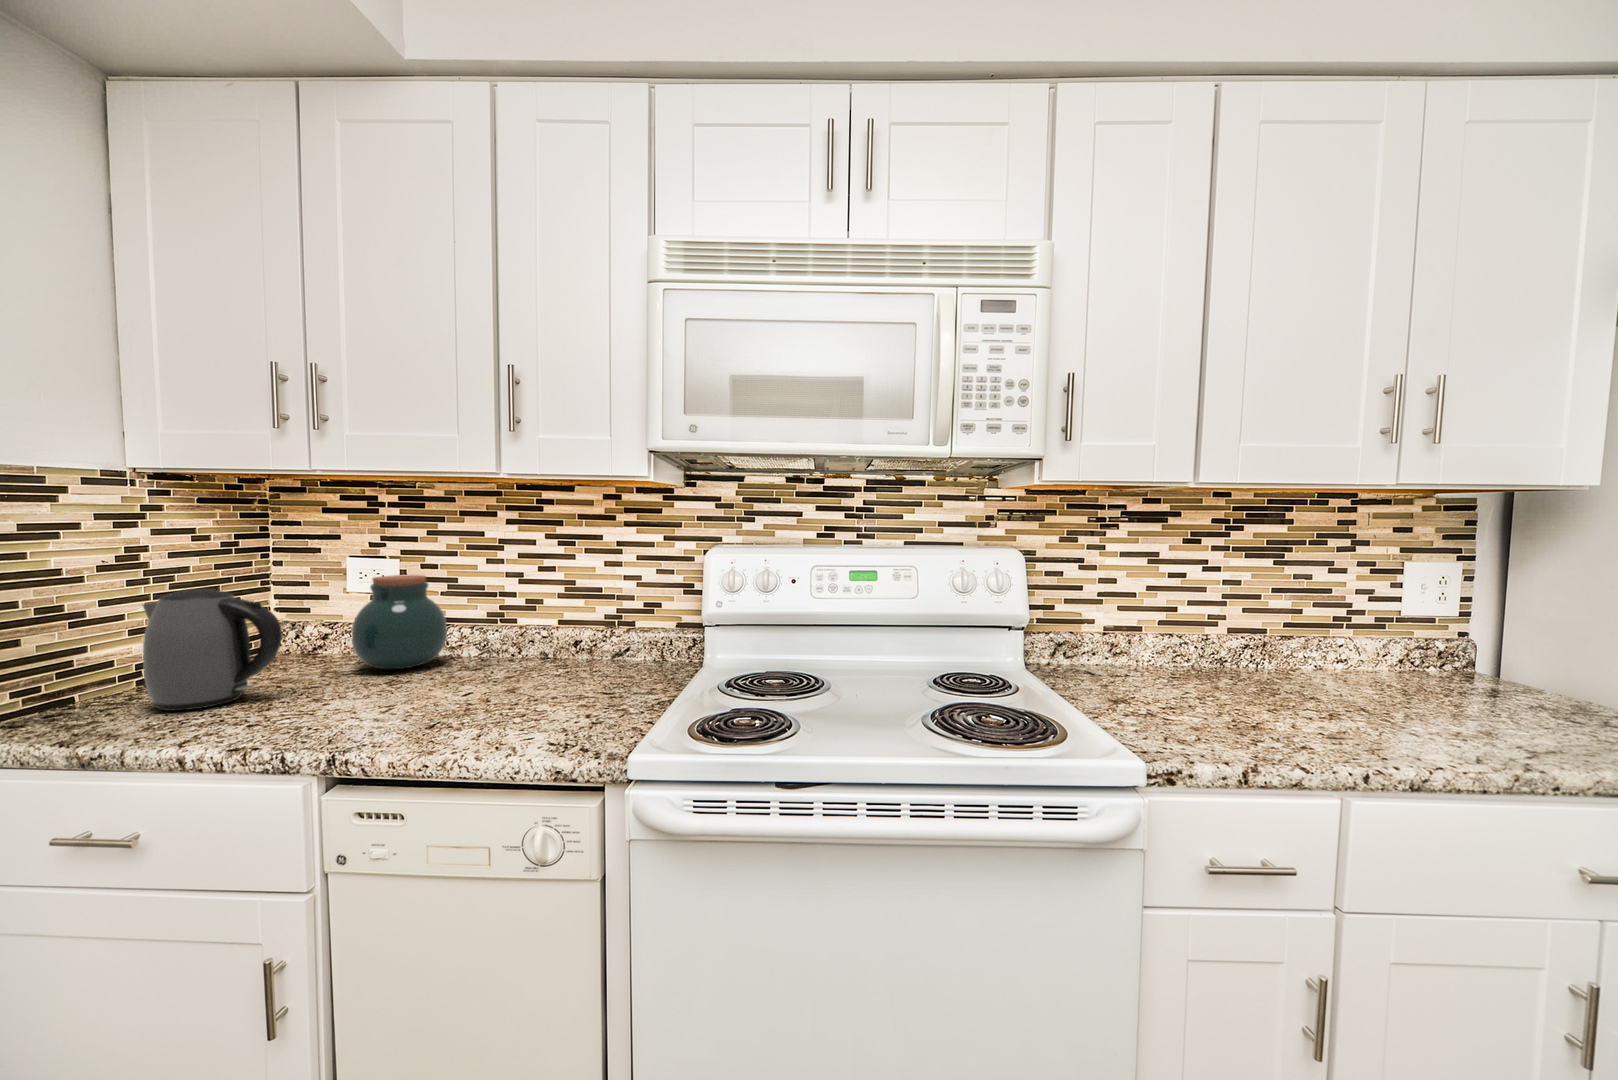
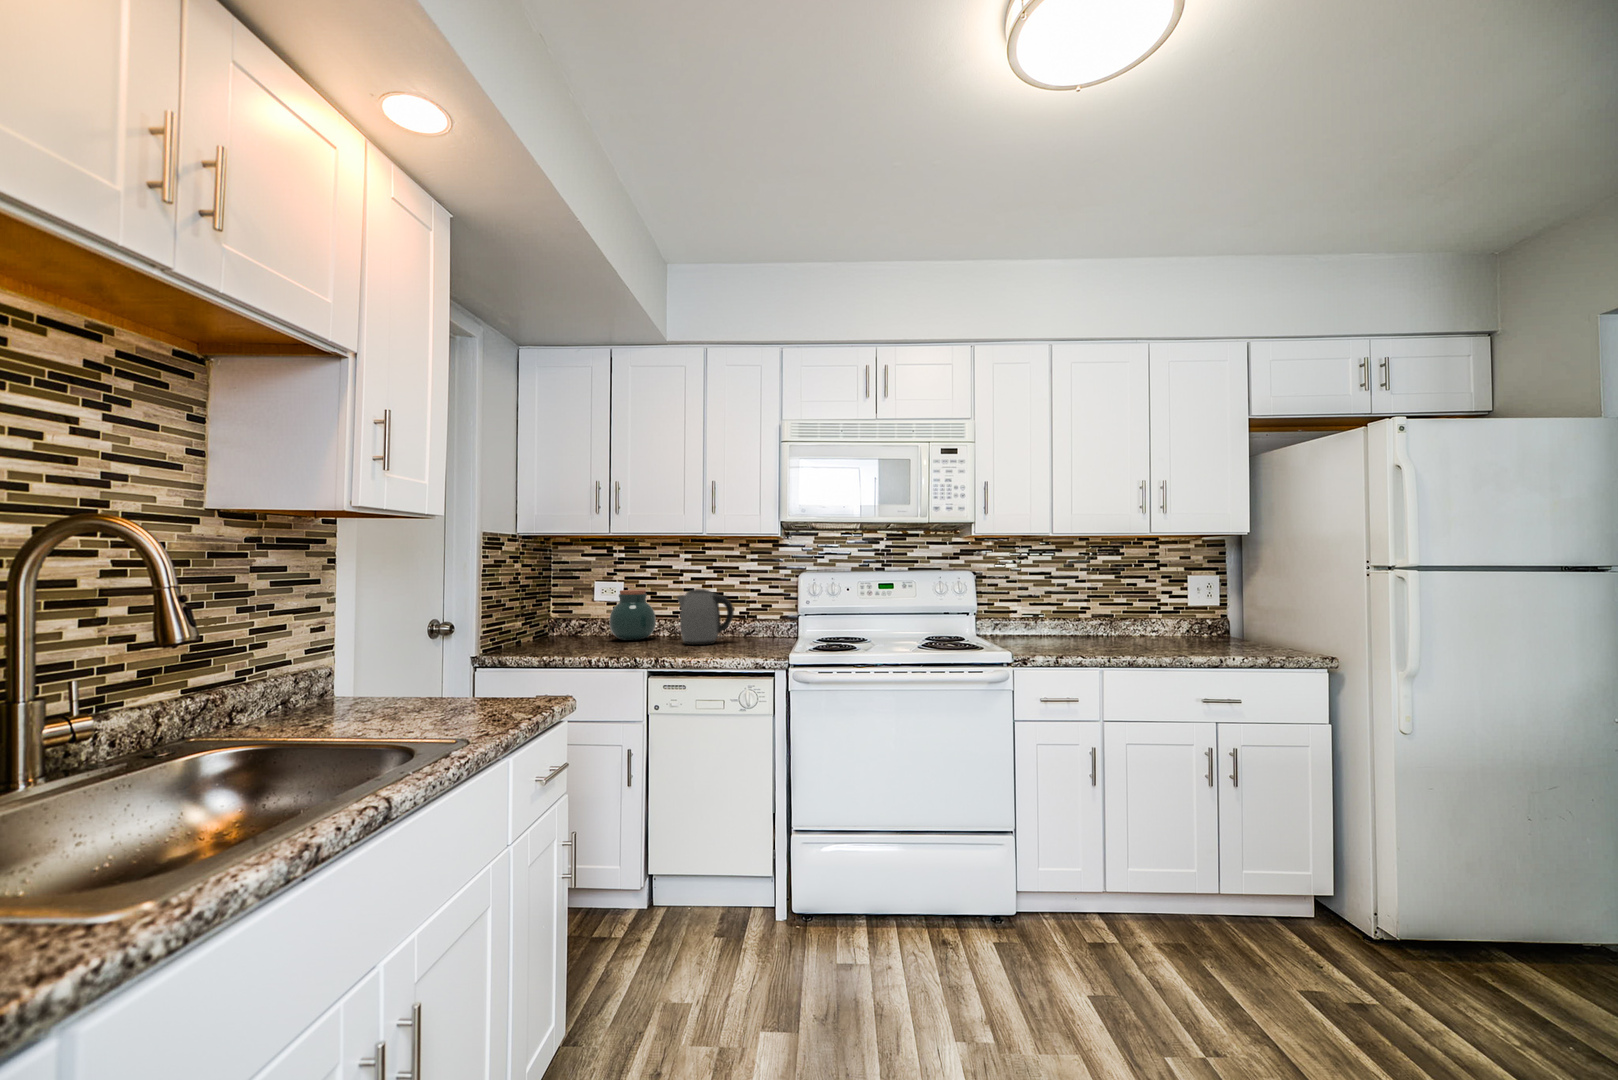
kettle: present [143,589,282,711] -> present [677,589,734,645]

